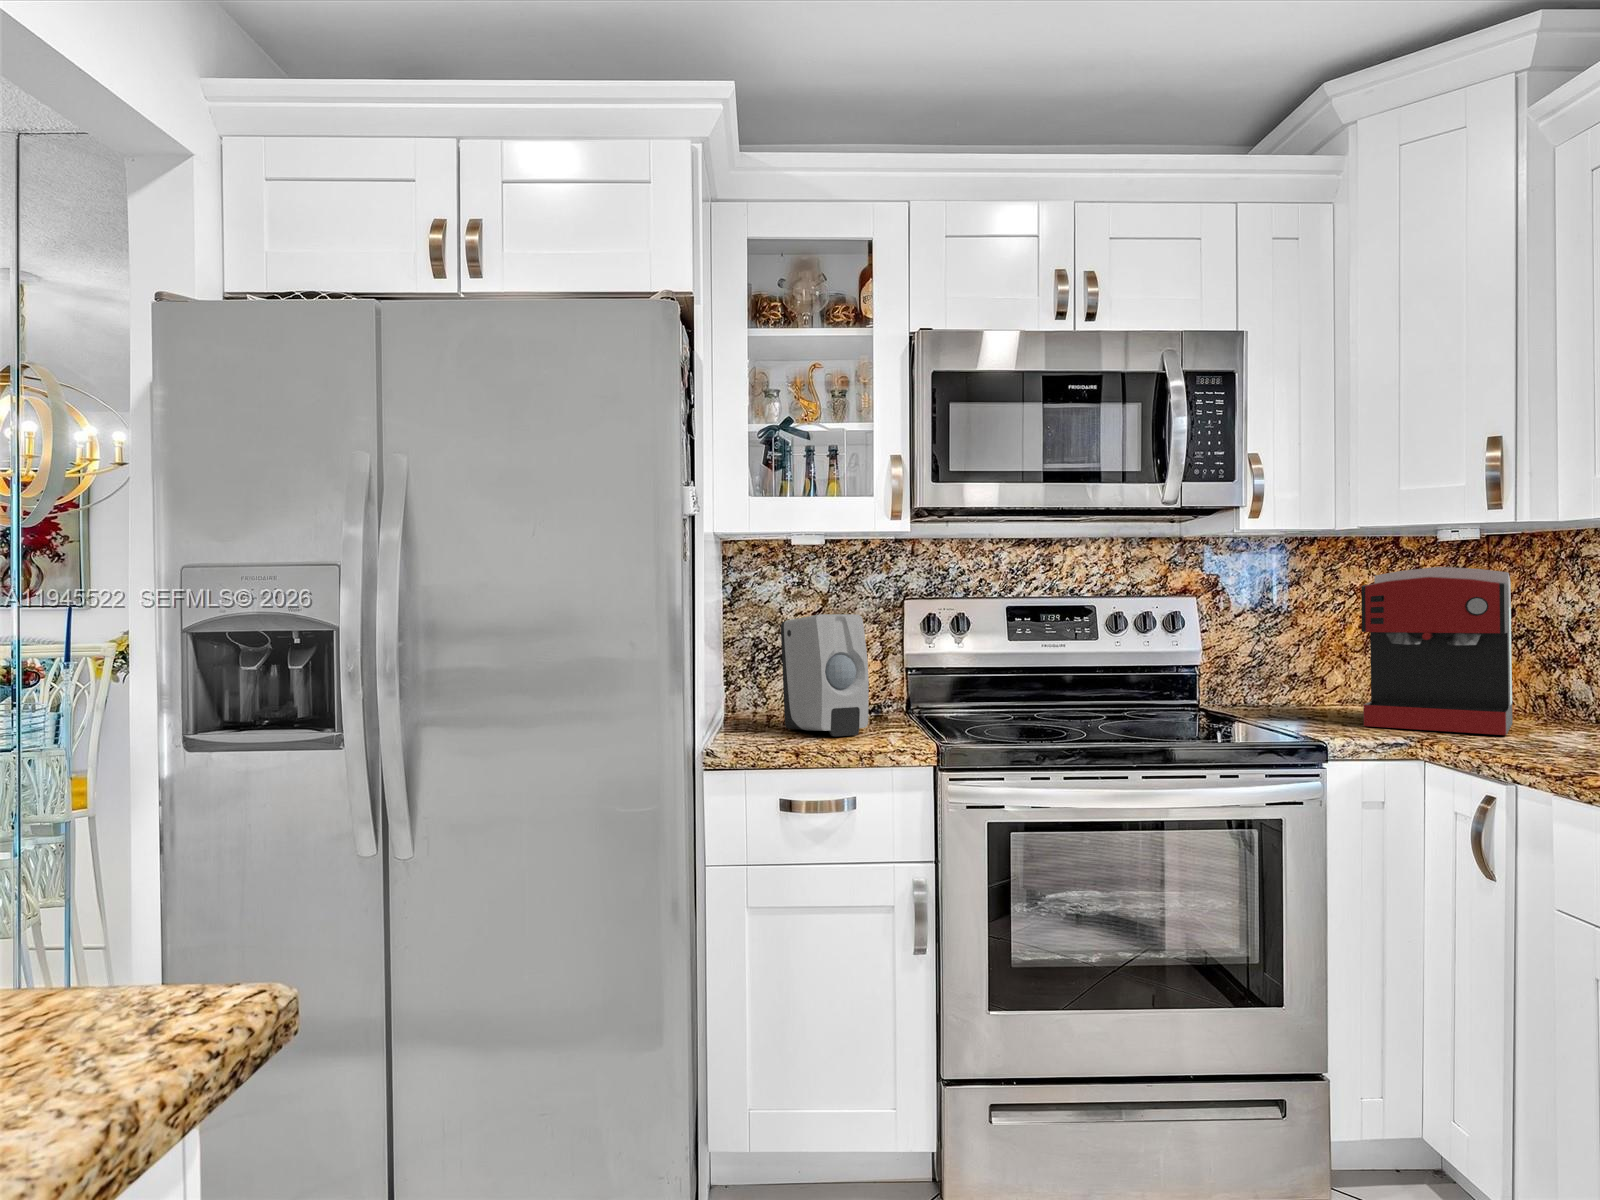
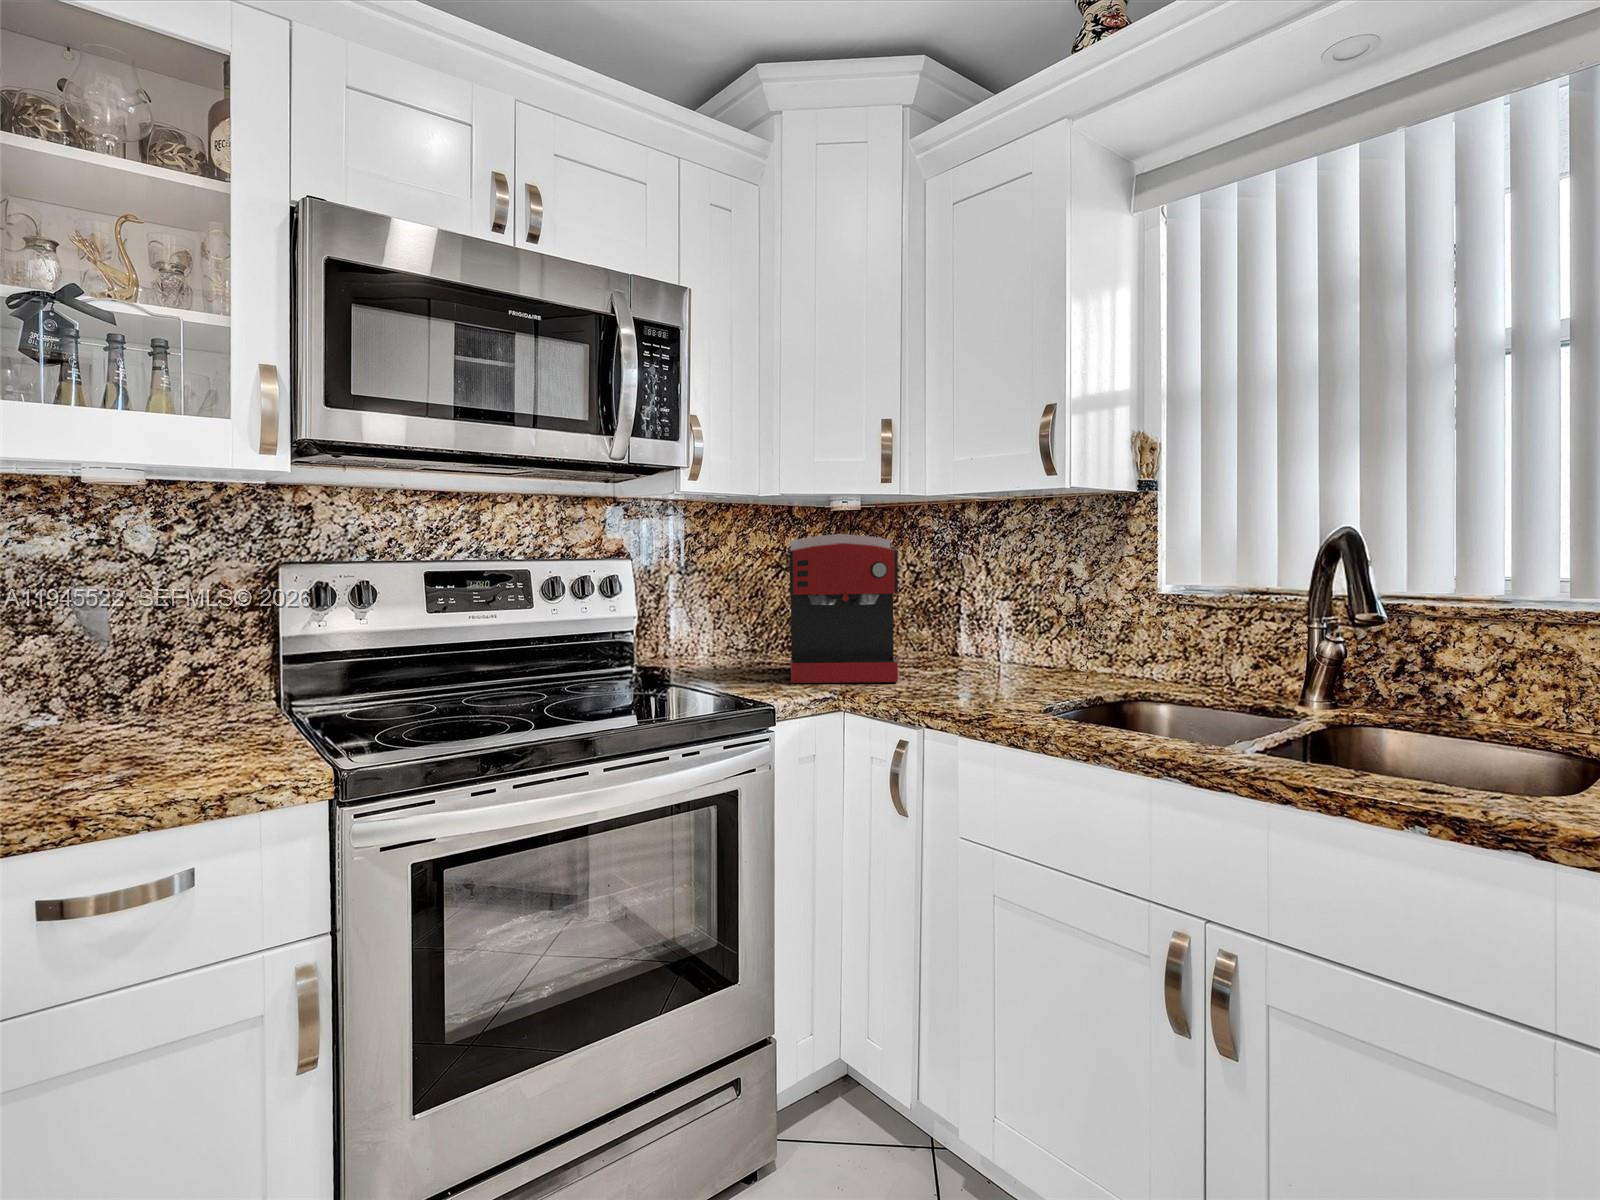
soap dispenser: present [781,614,869,736] -> none [73,589,243,773]

